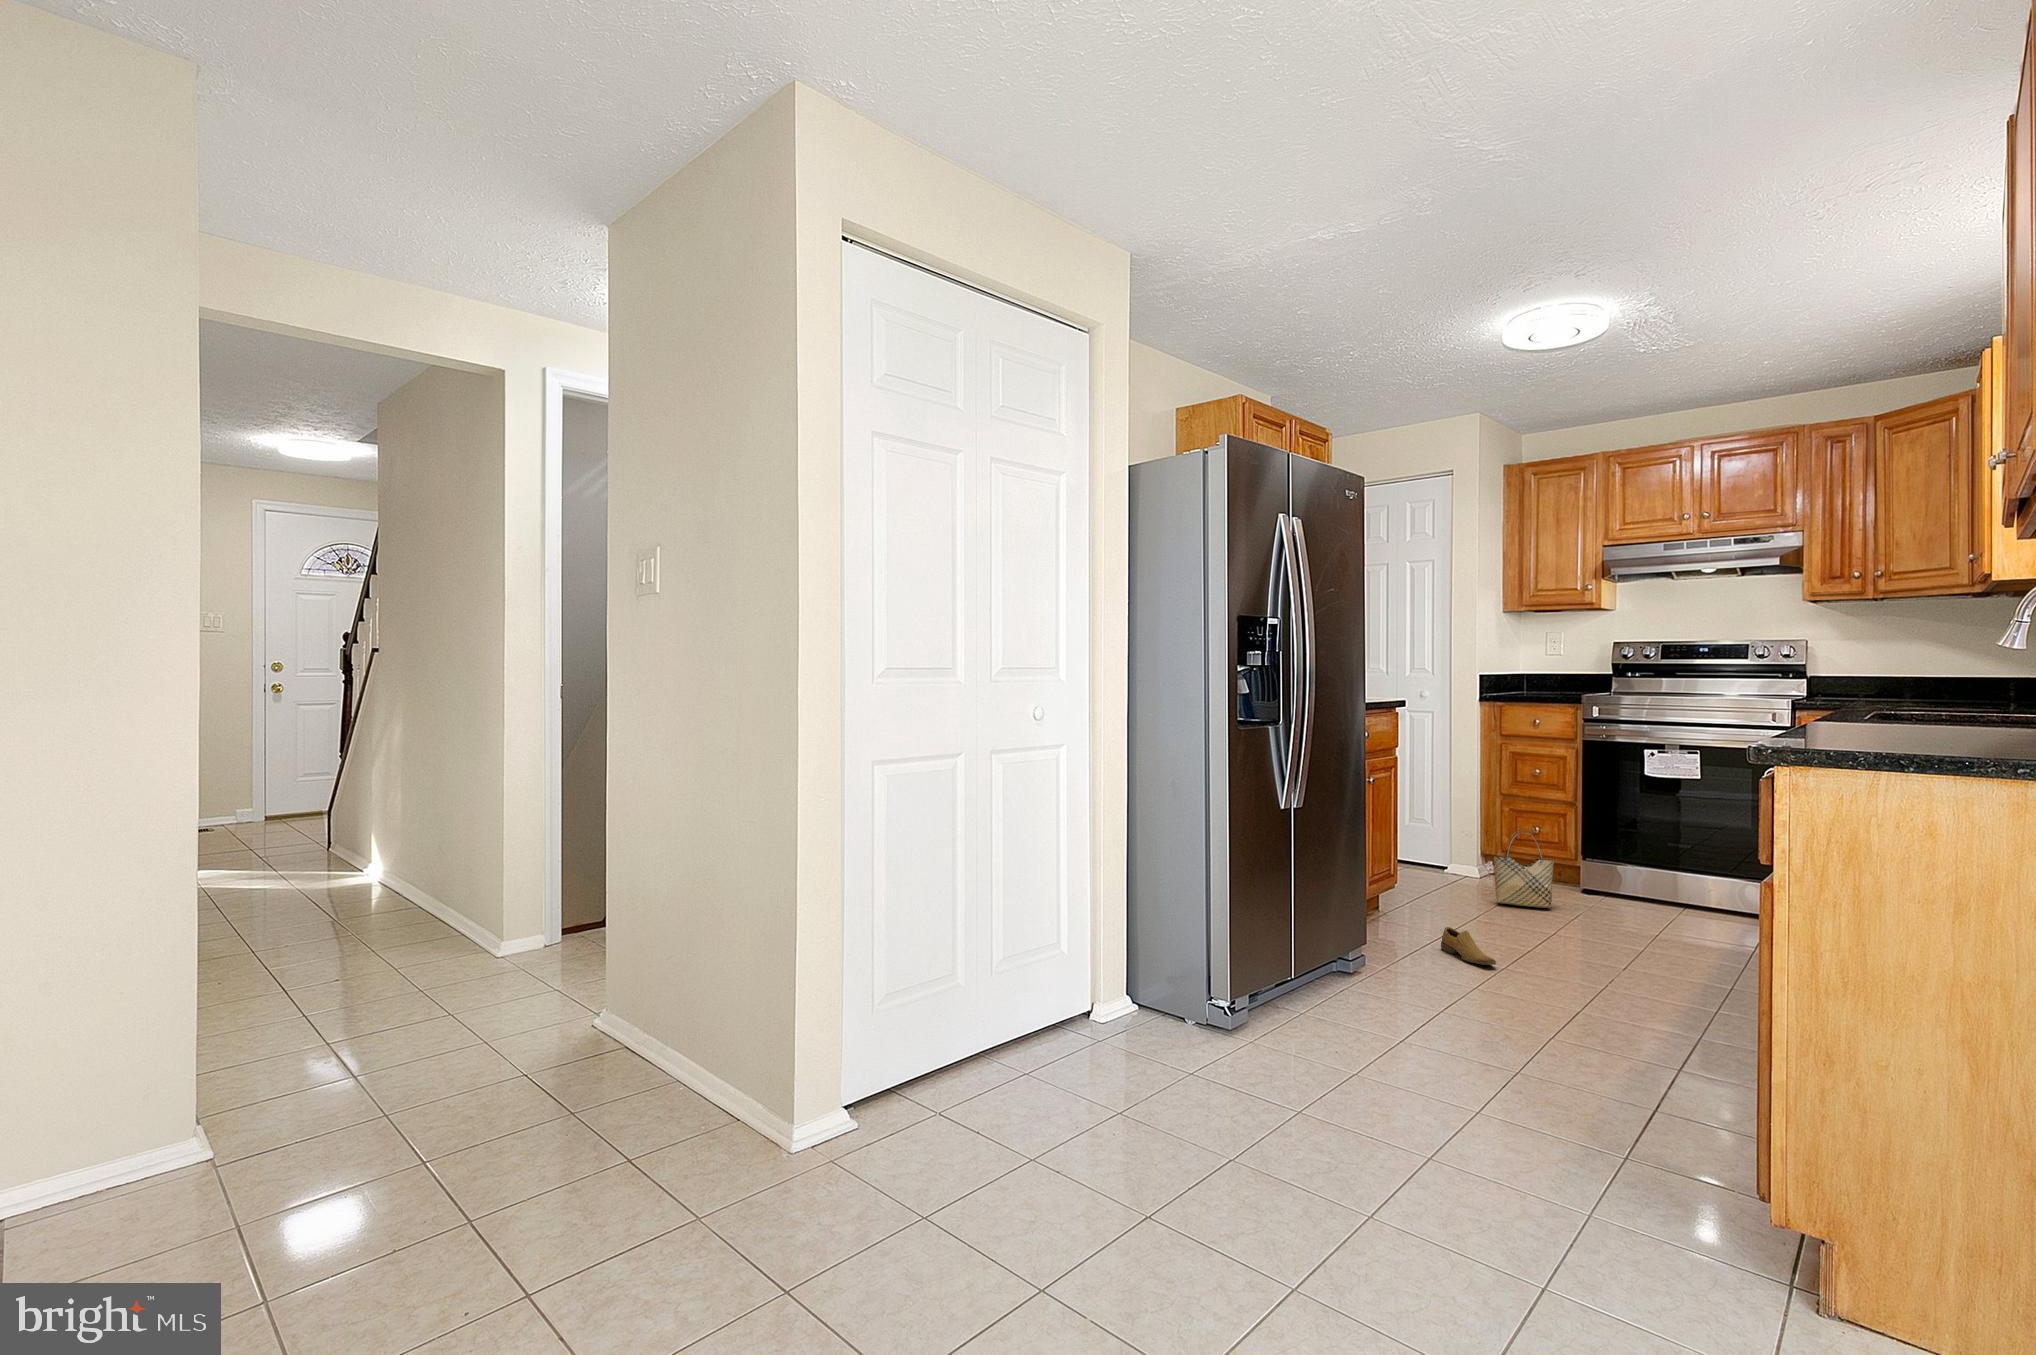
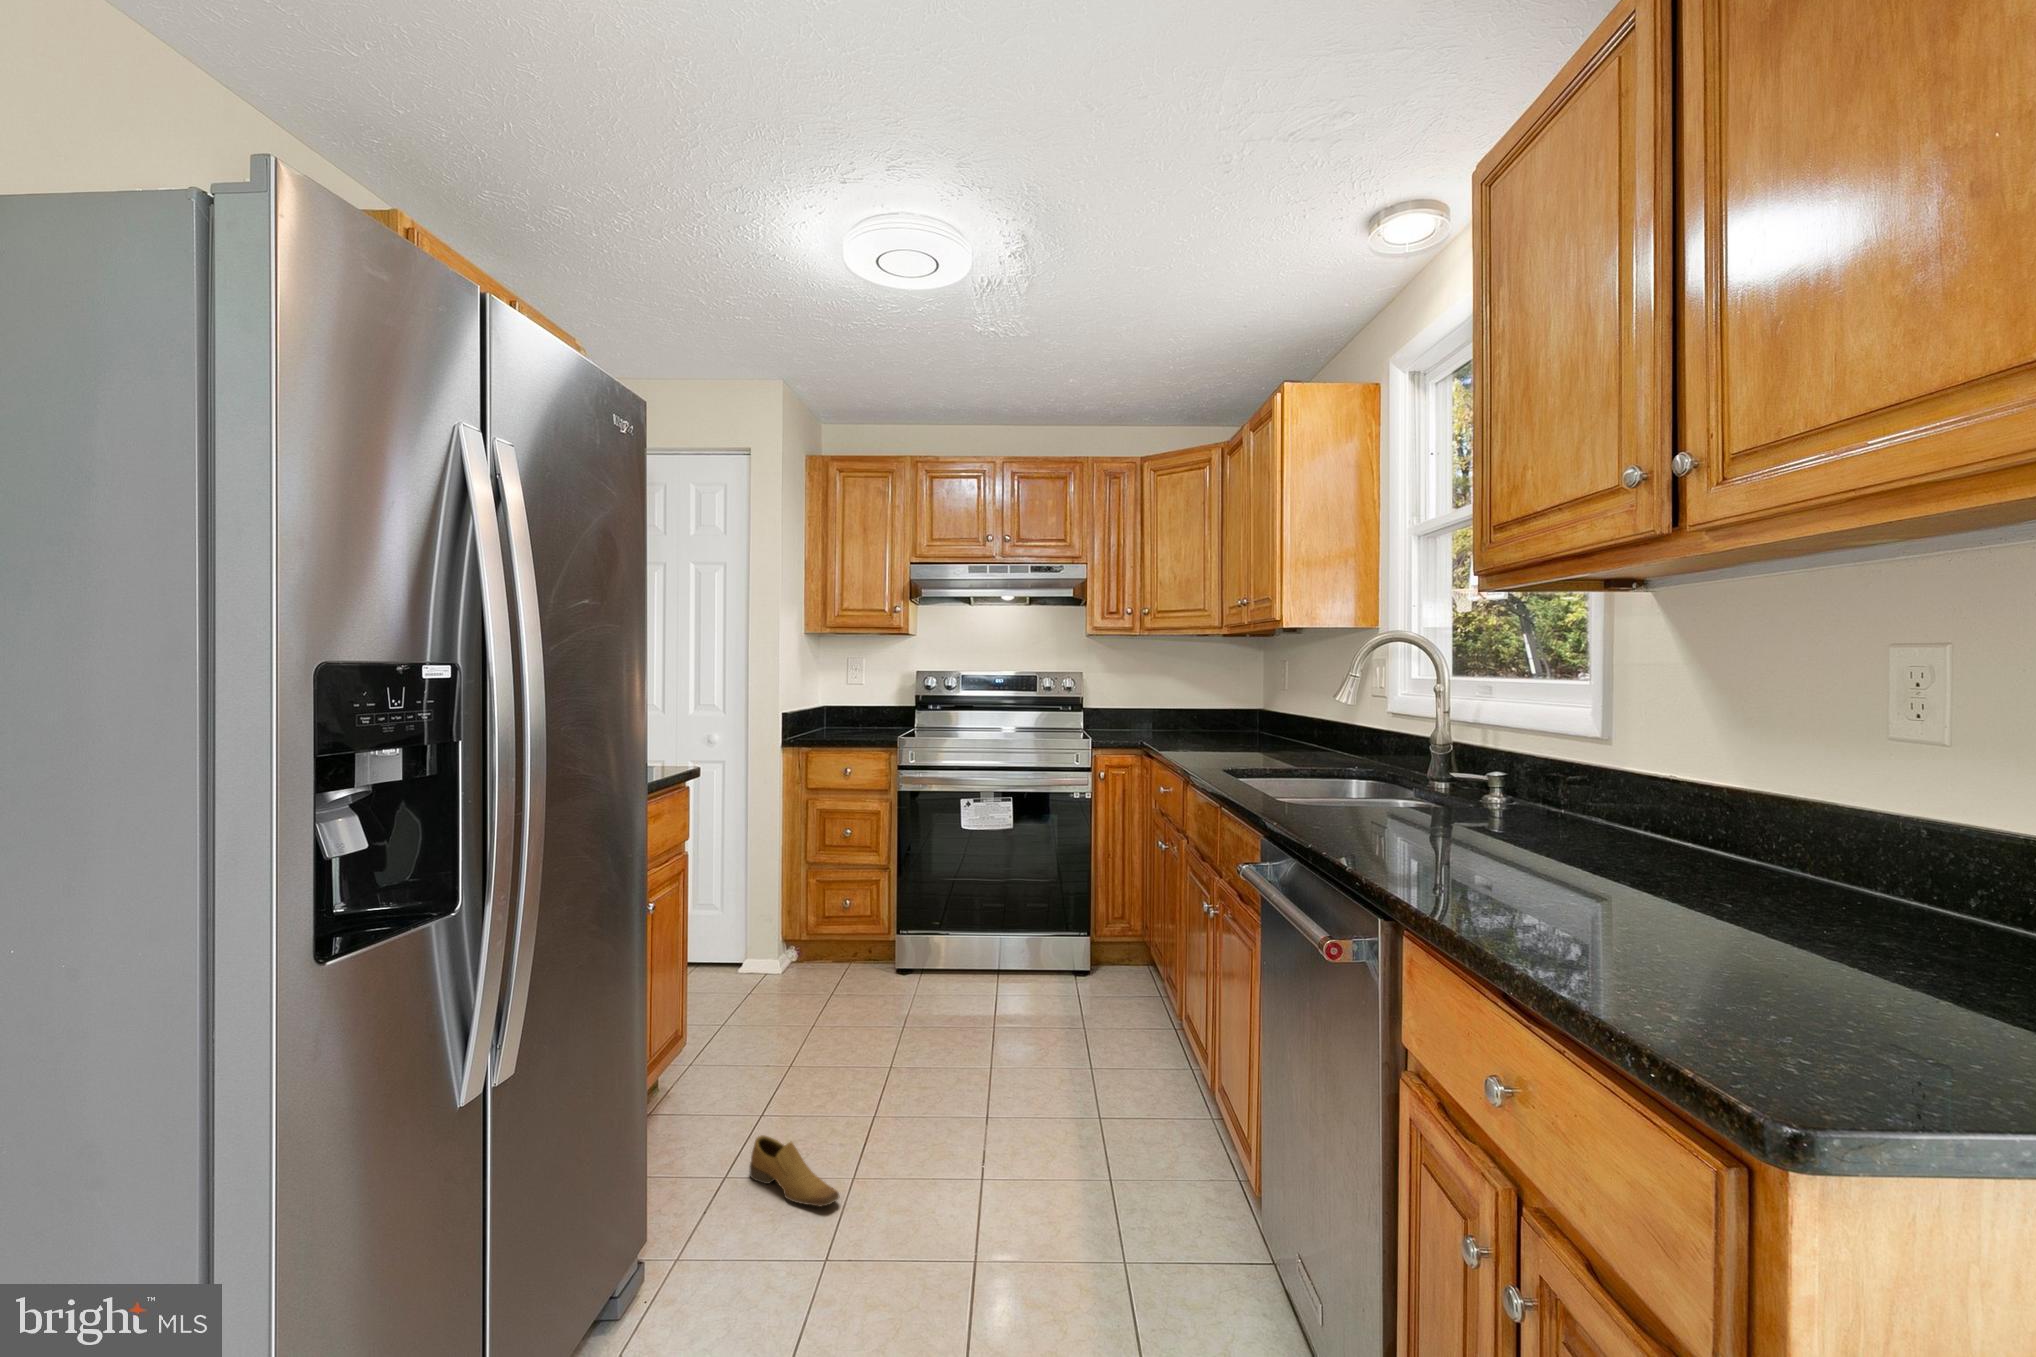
woven basket: present [1494,830,1554,908] -> none [806,918,878,1025]

